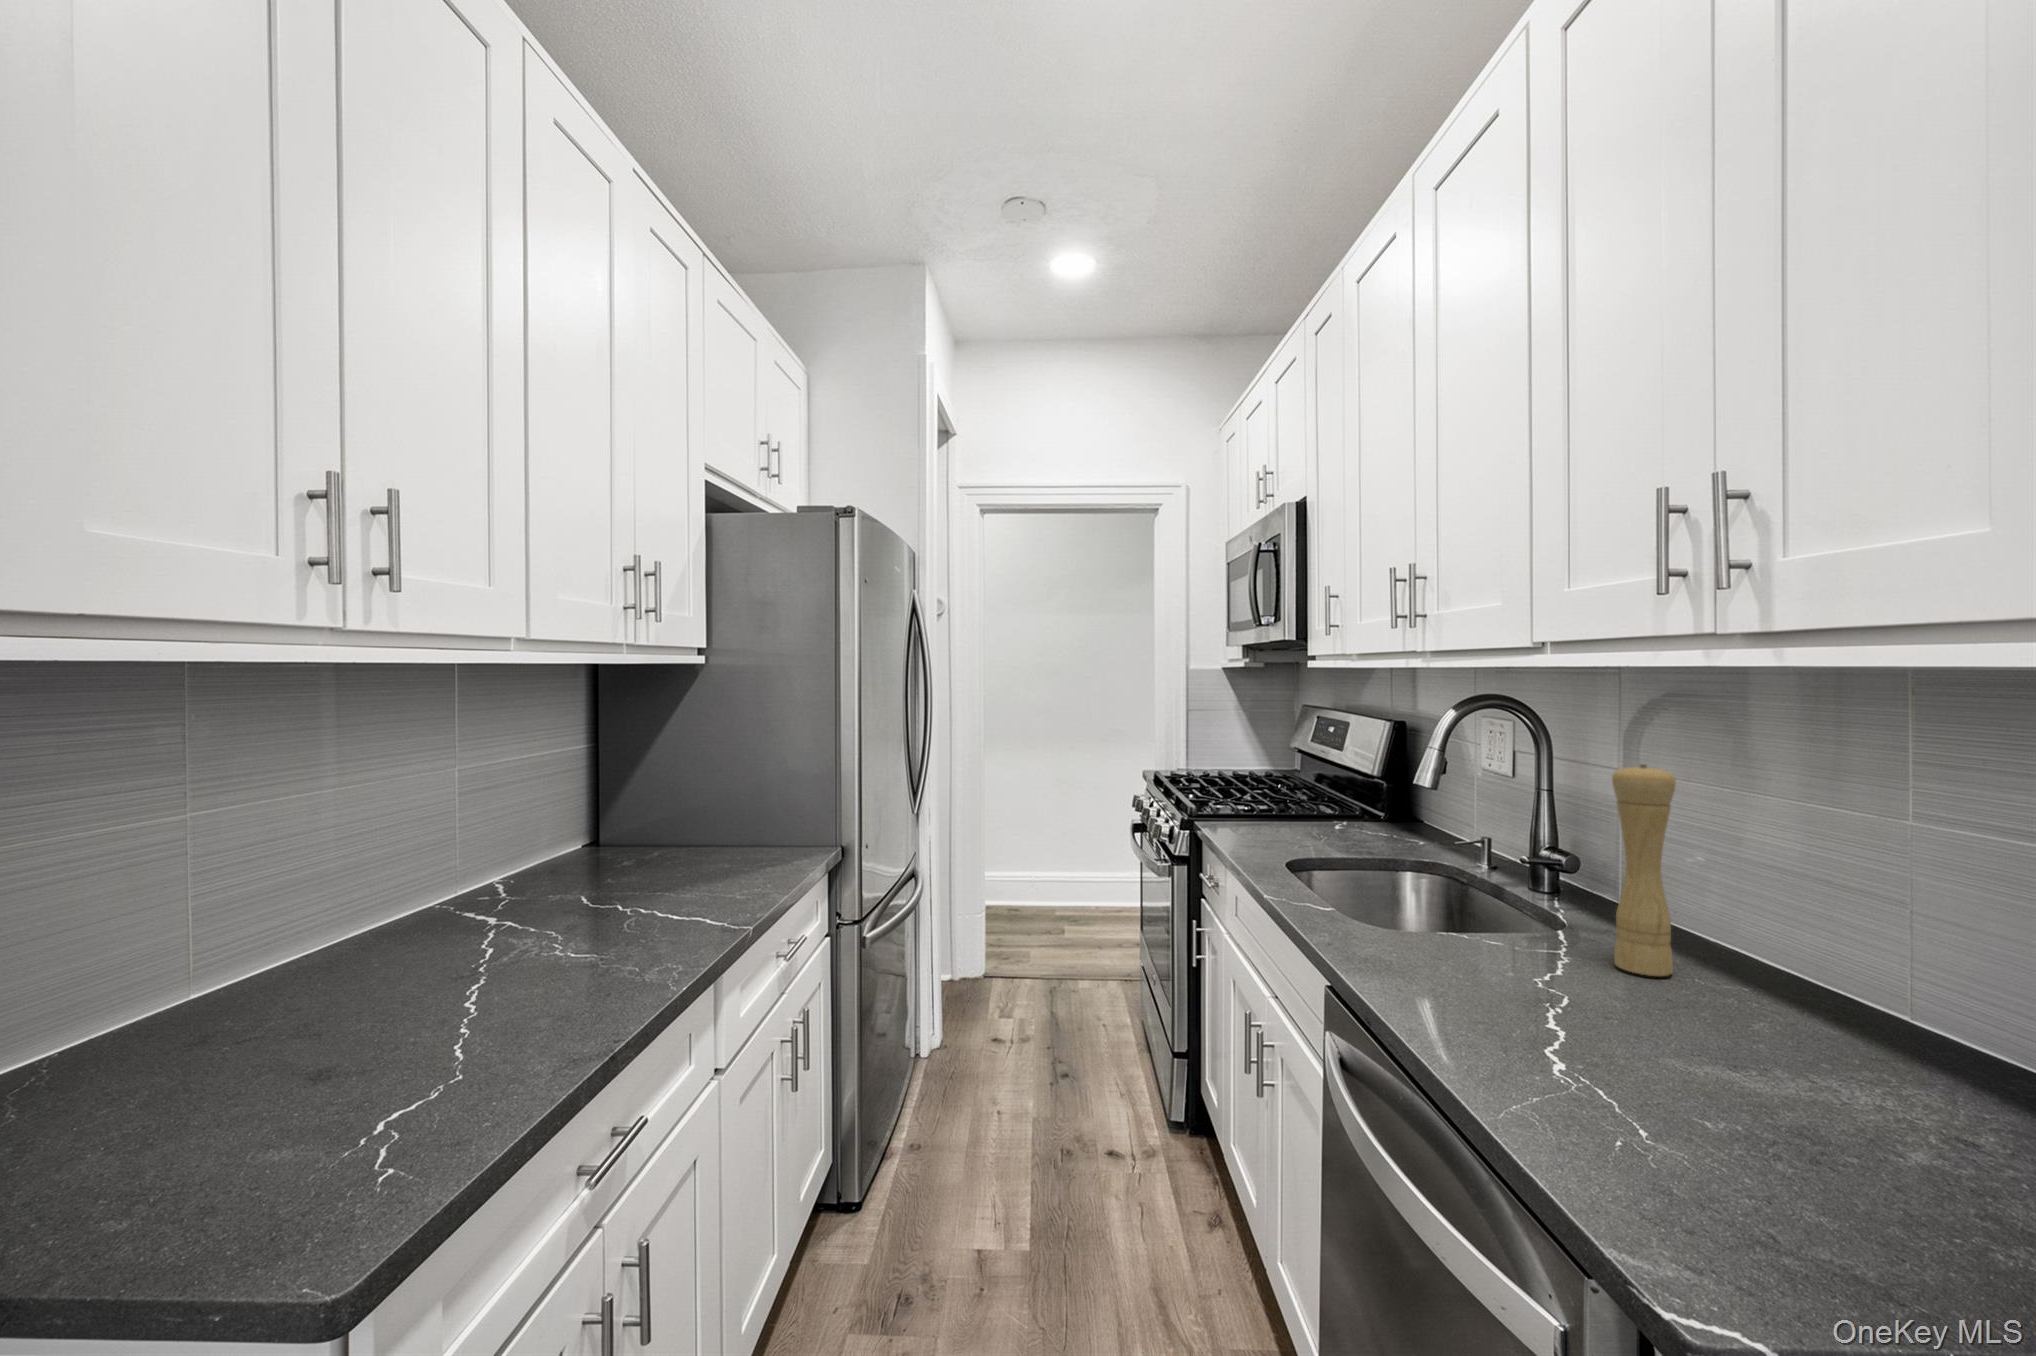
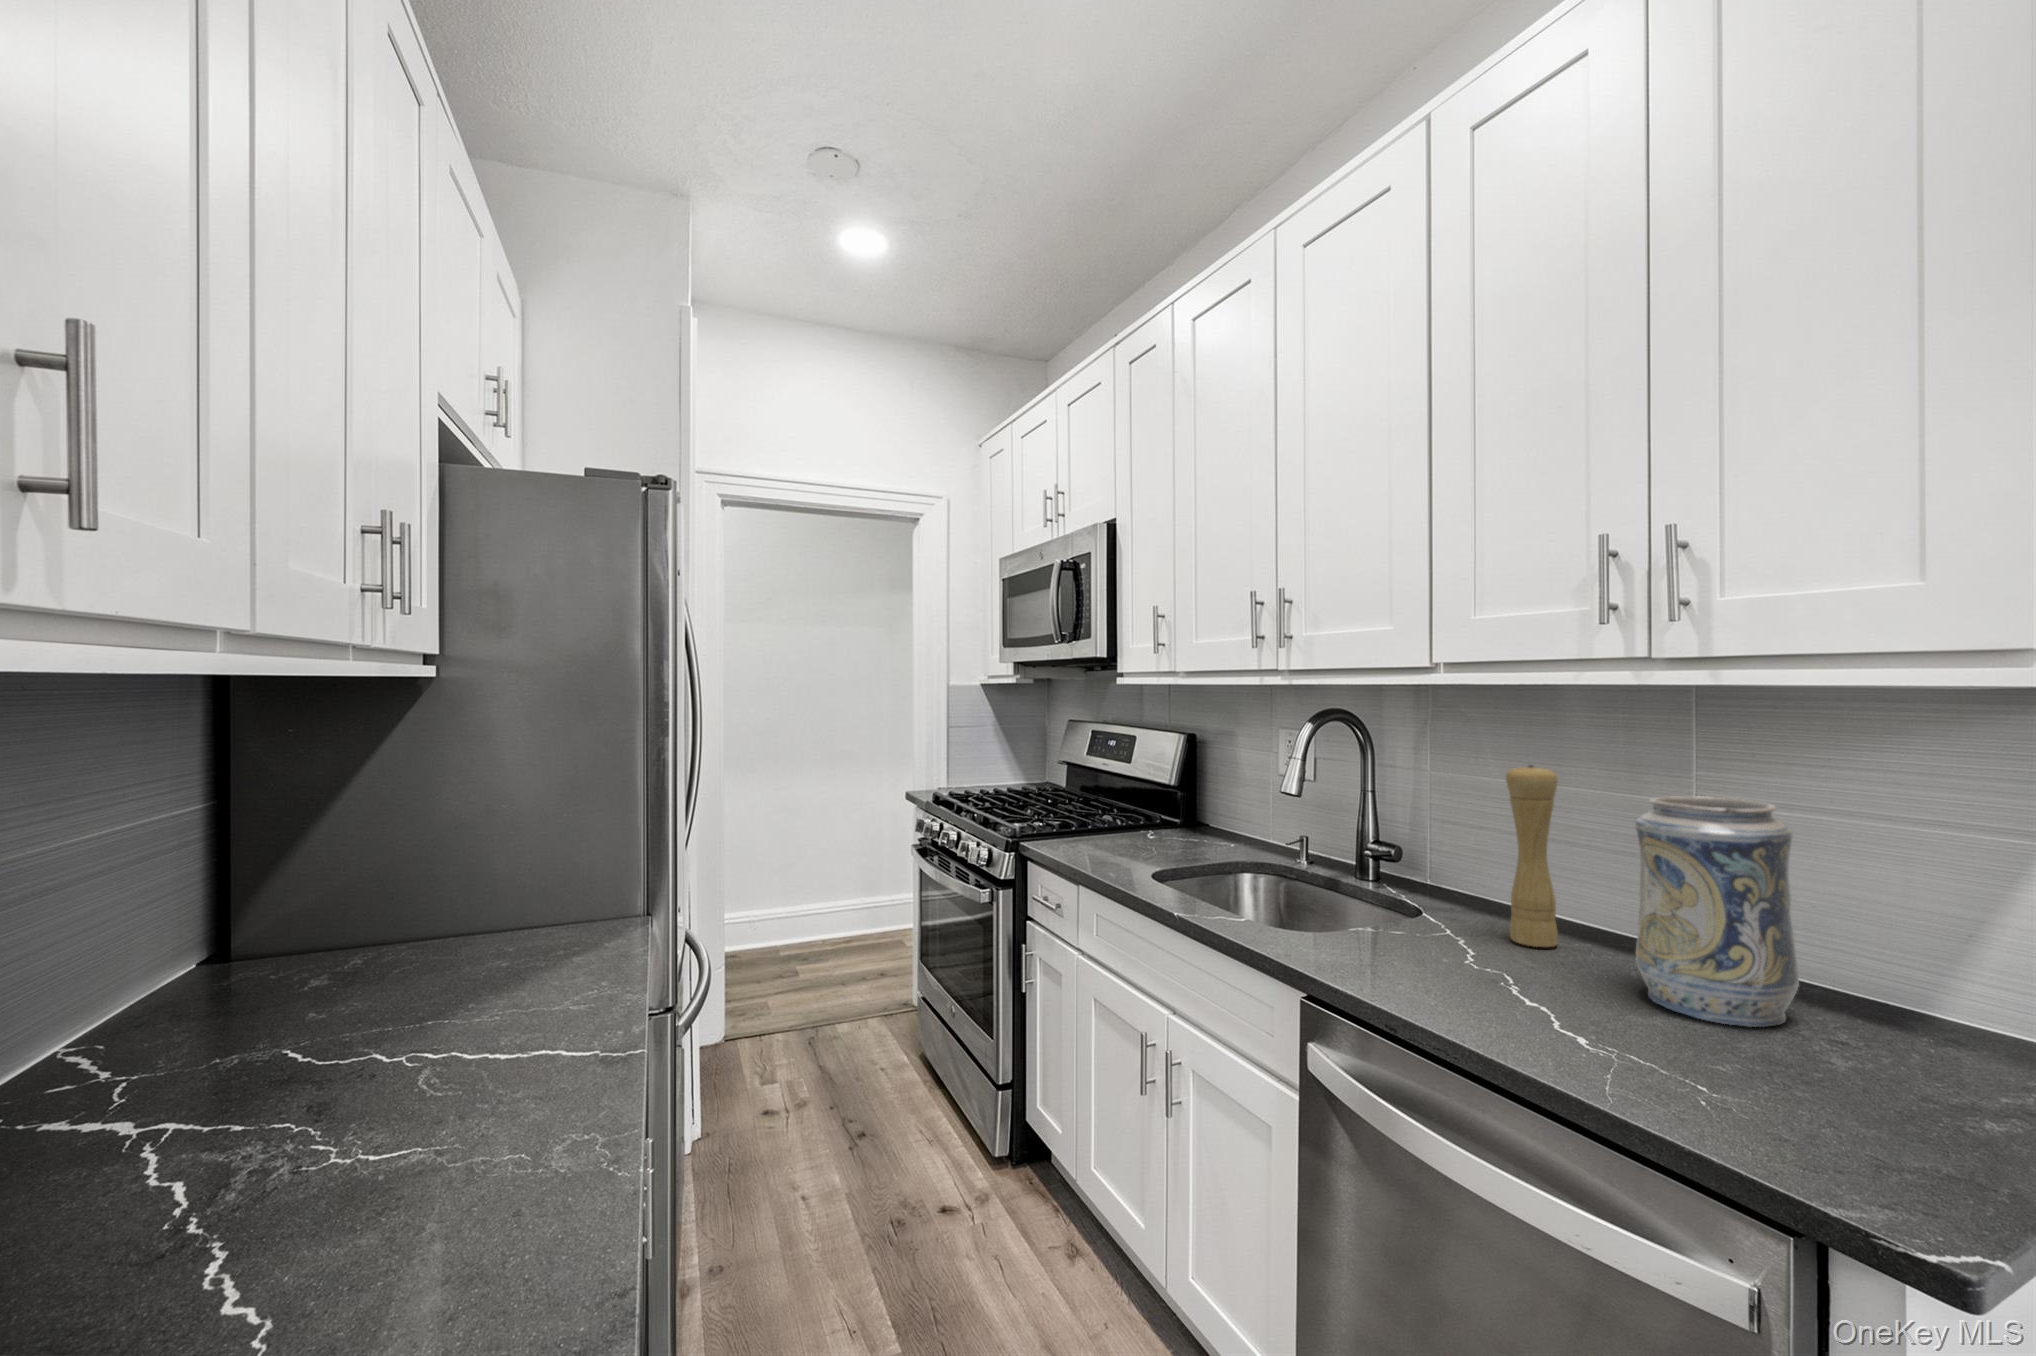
decorative vase: none [1695,807,1904,1094] -> present [1635,796,1799,1027]

